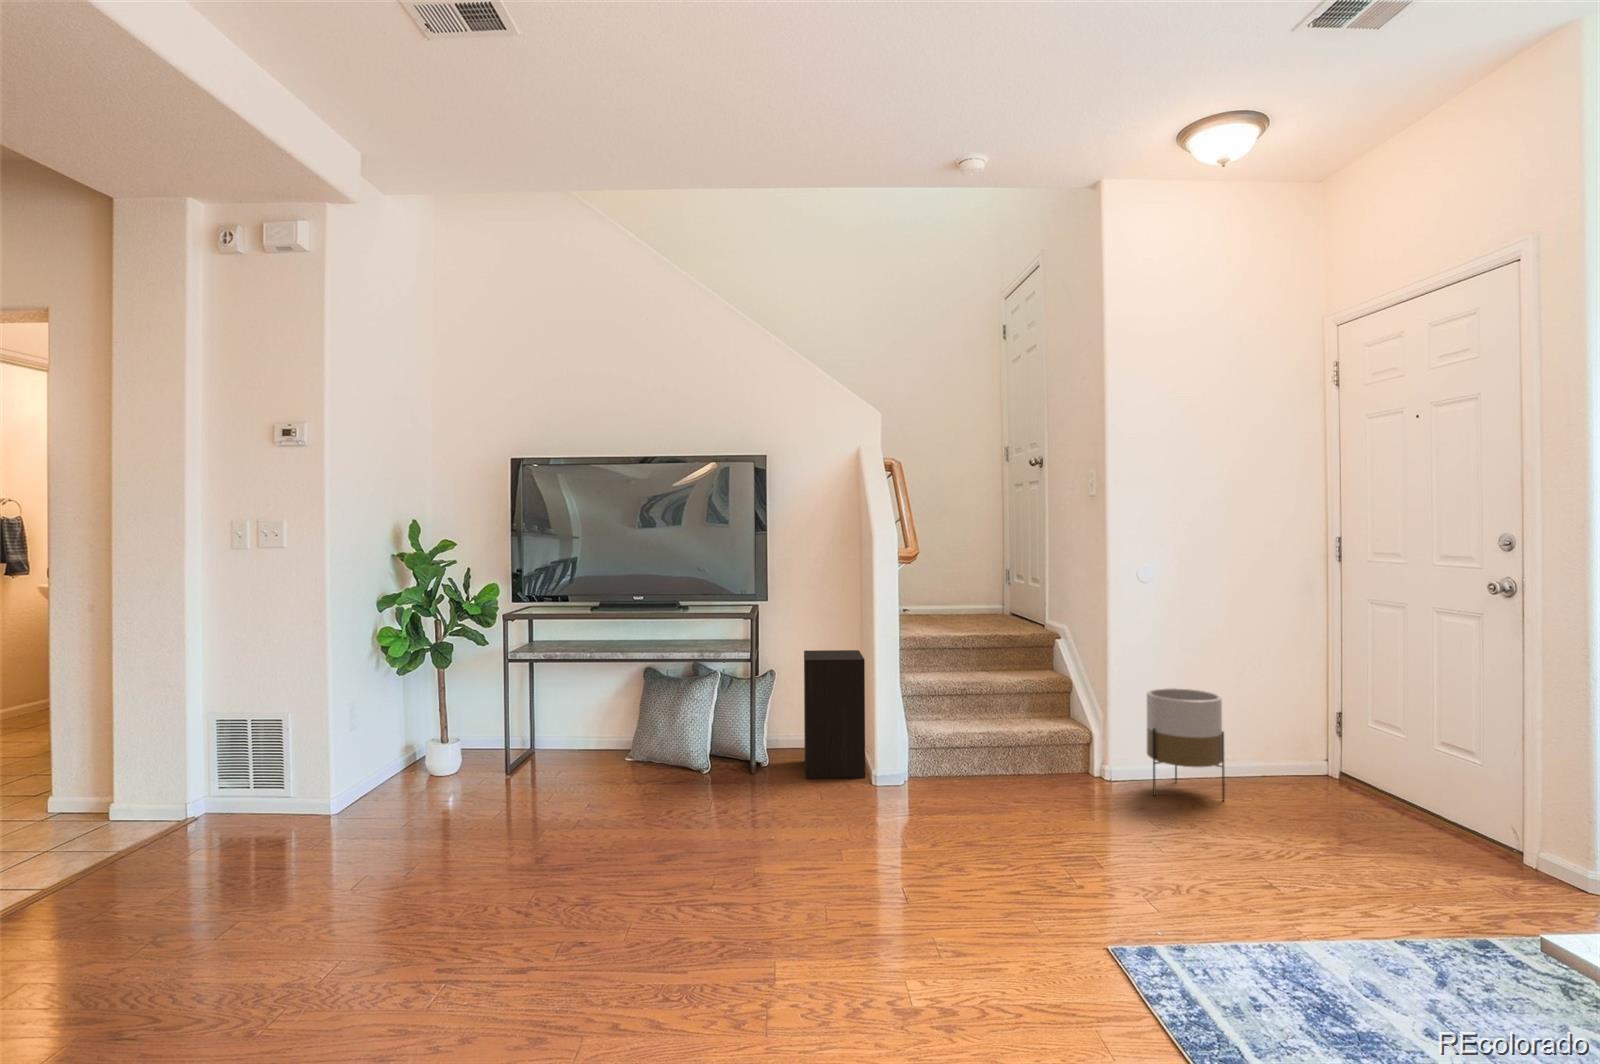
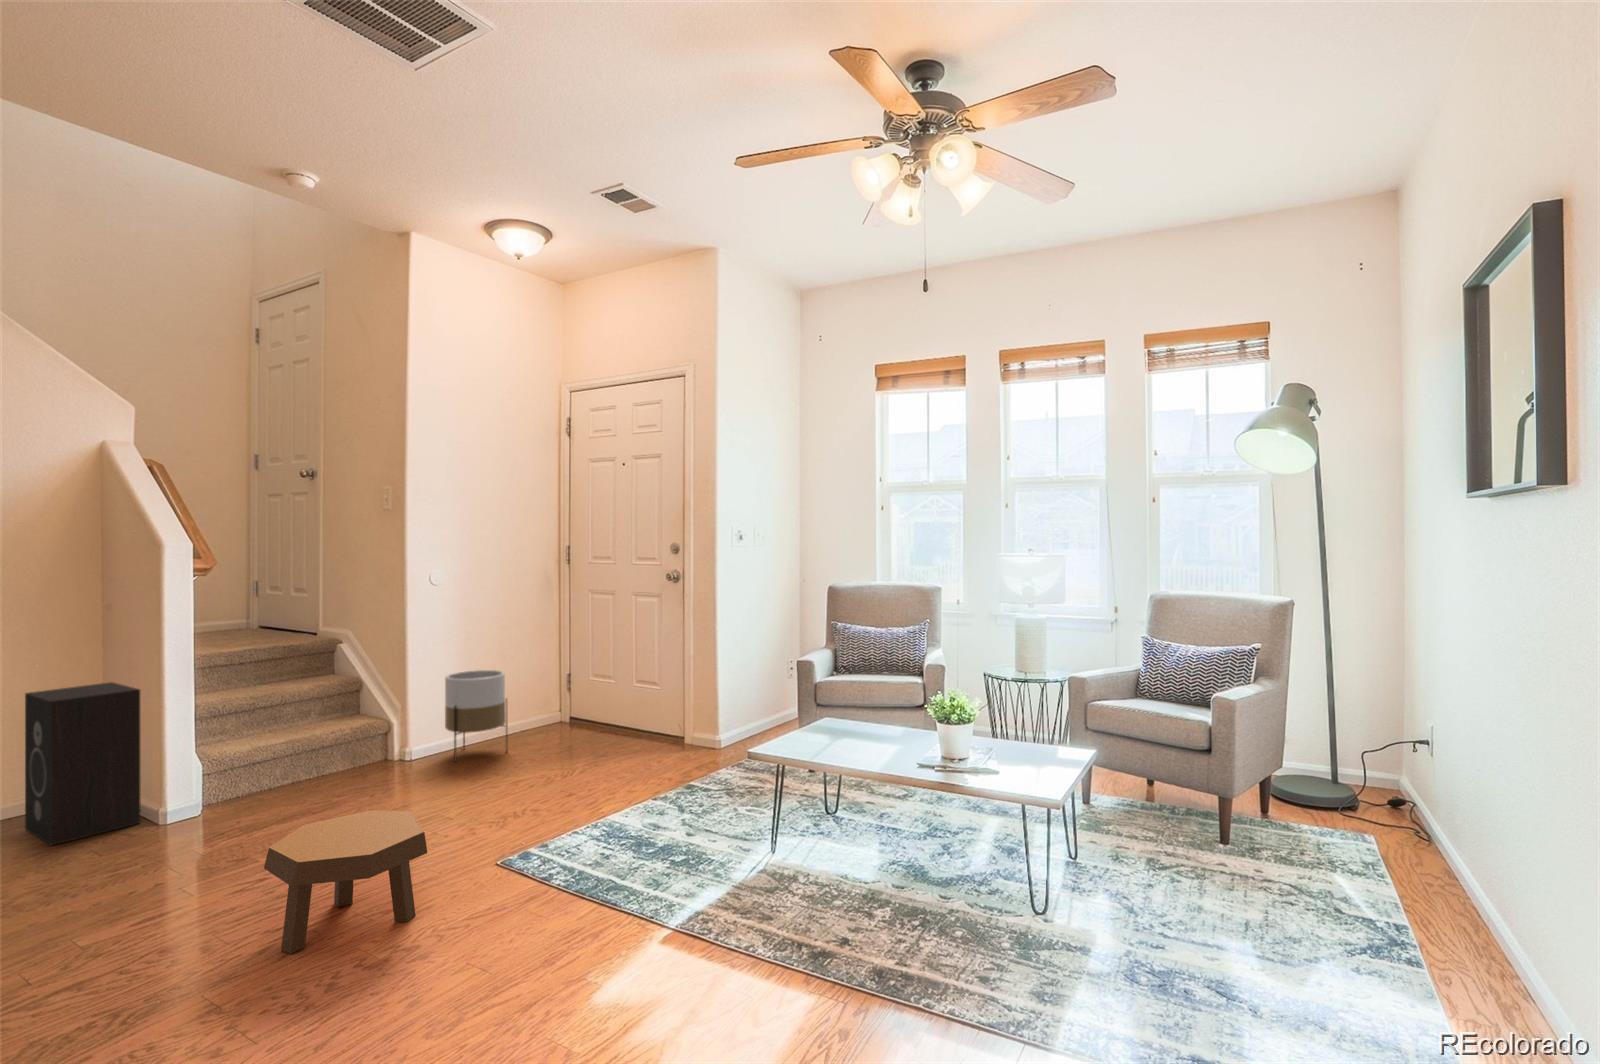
footstool: none [850,823,1004,975] -> present [264,811,427,954]

